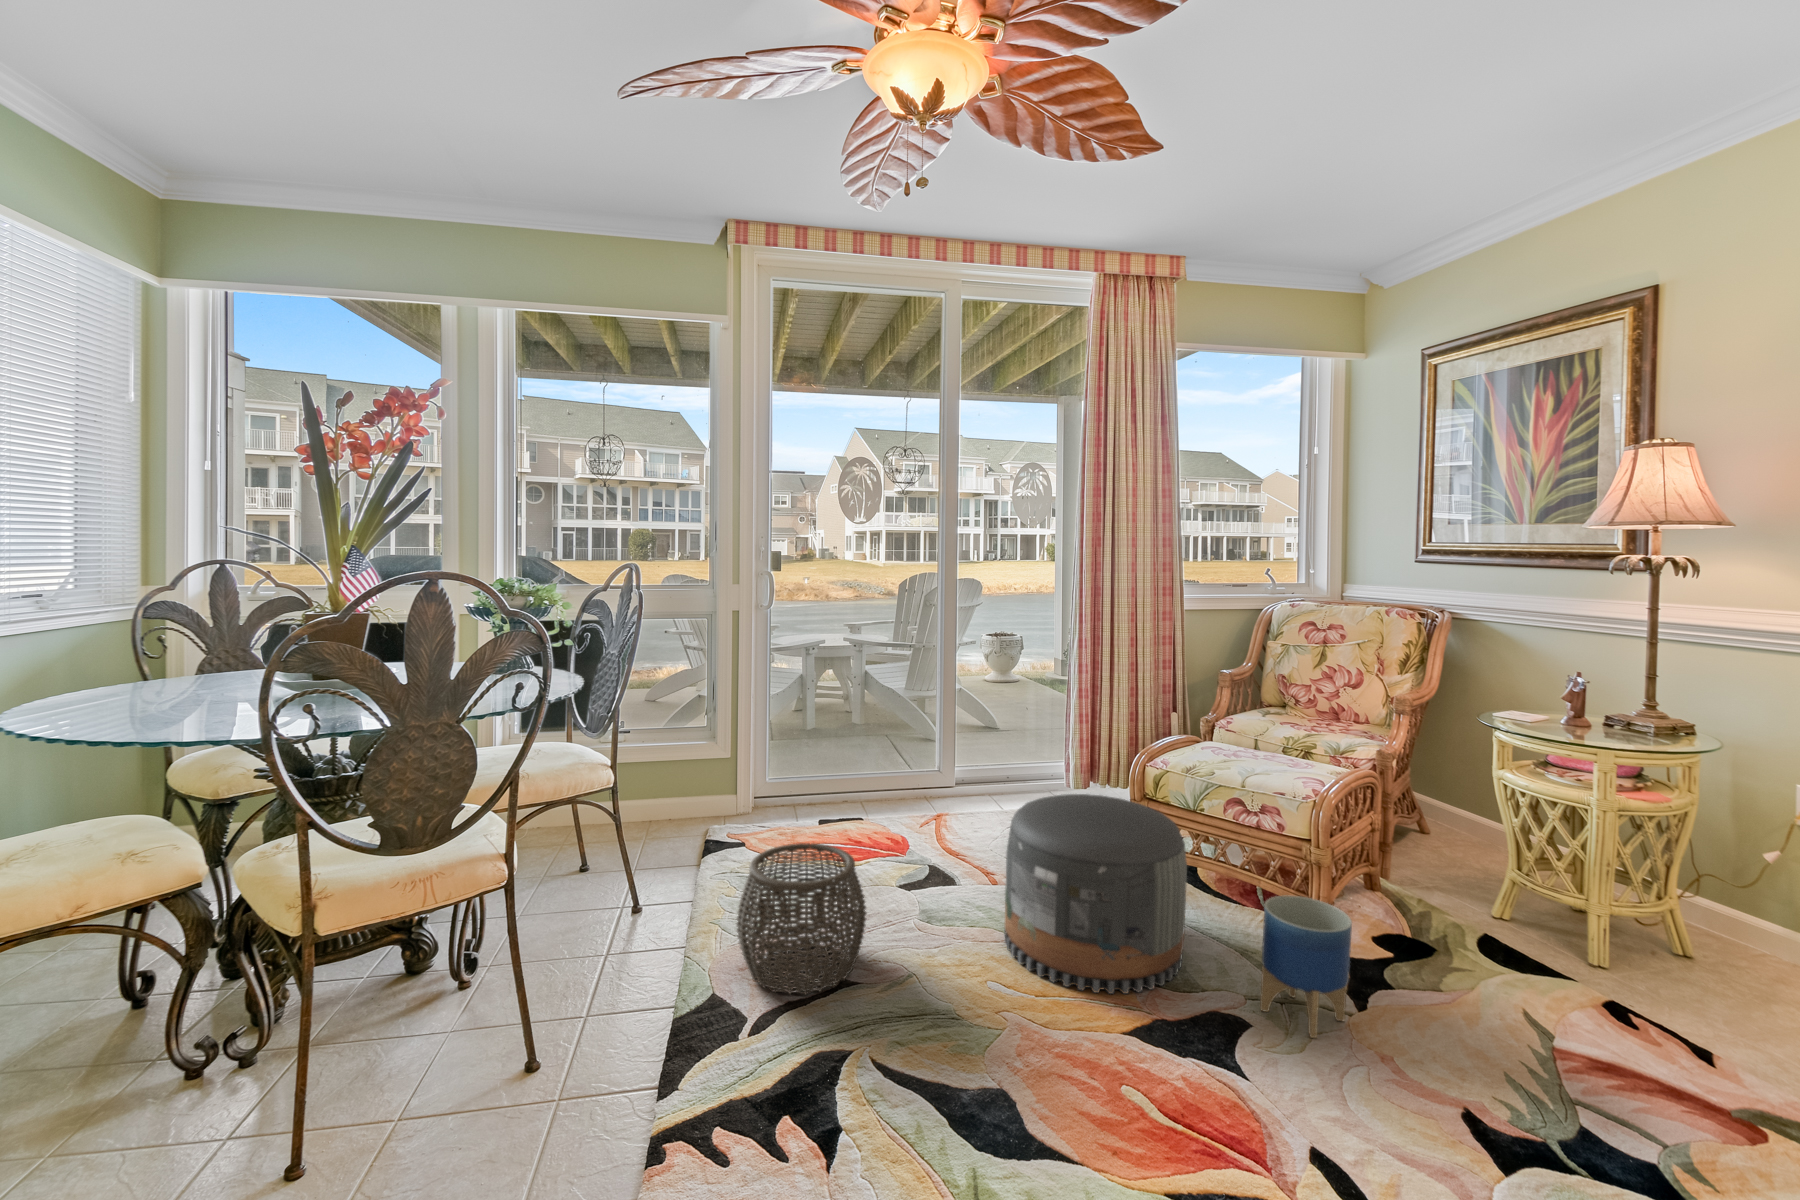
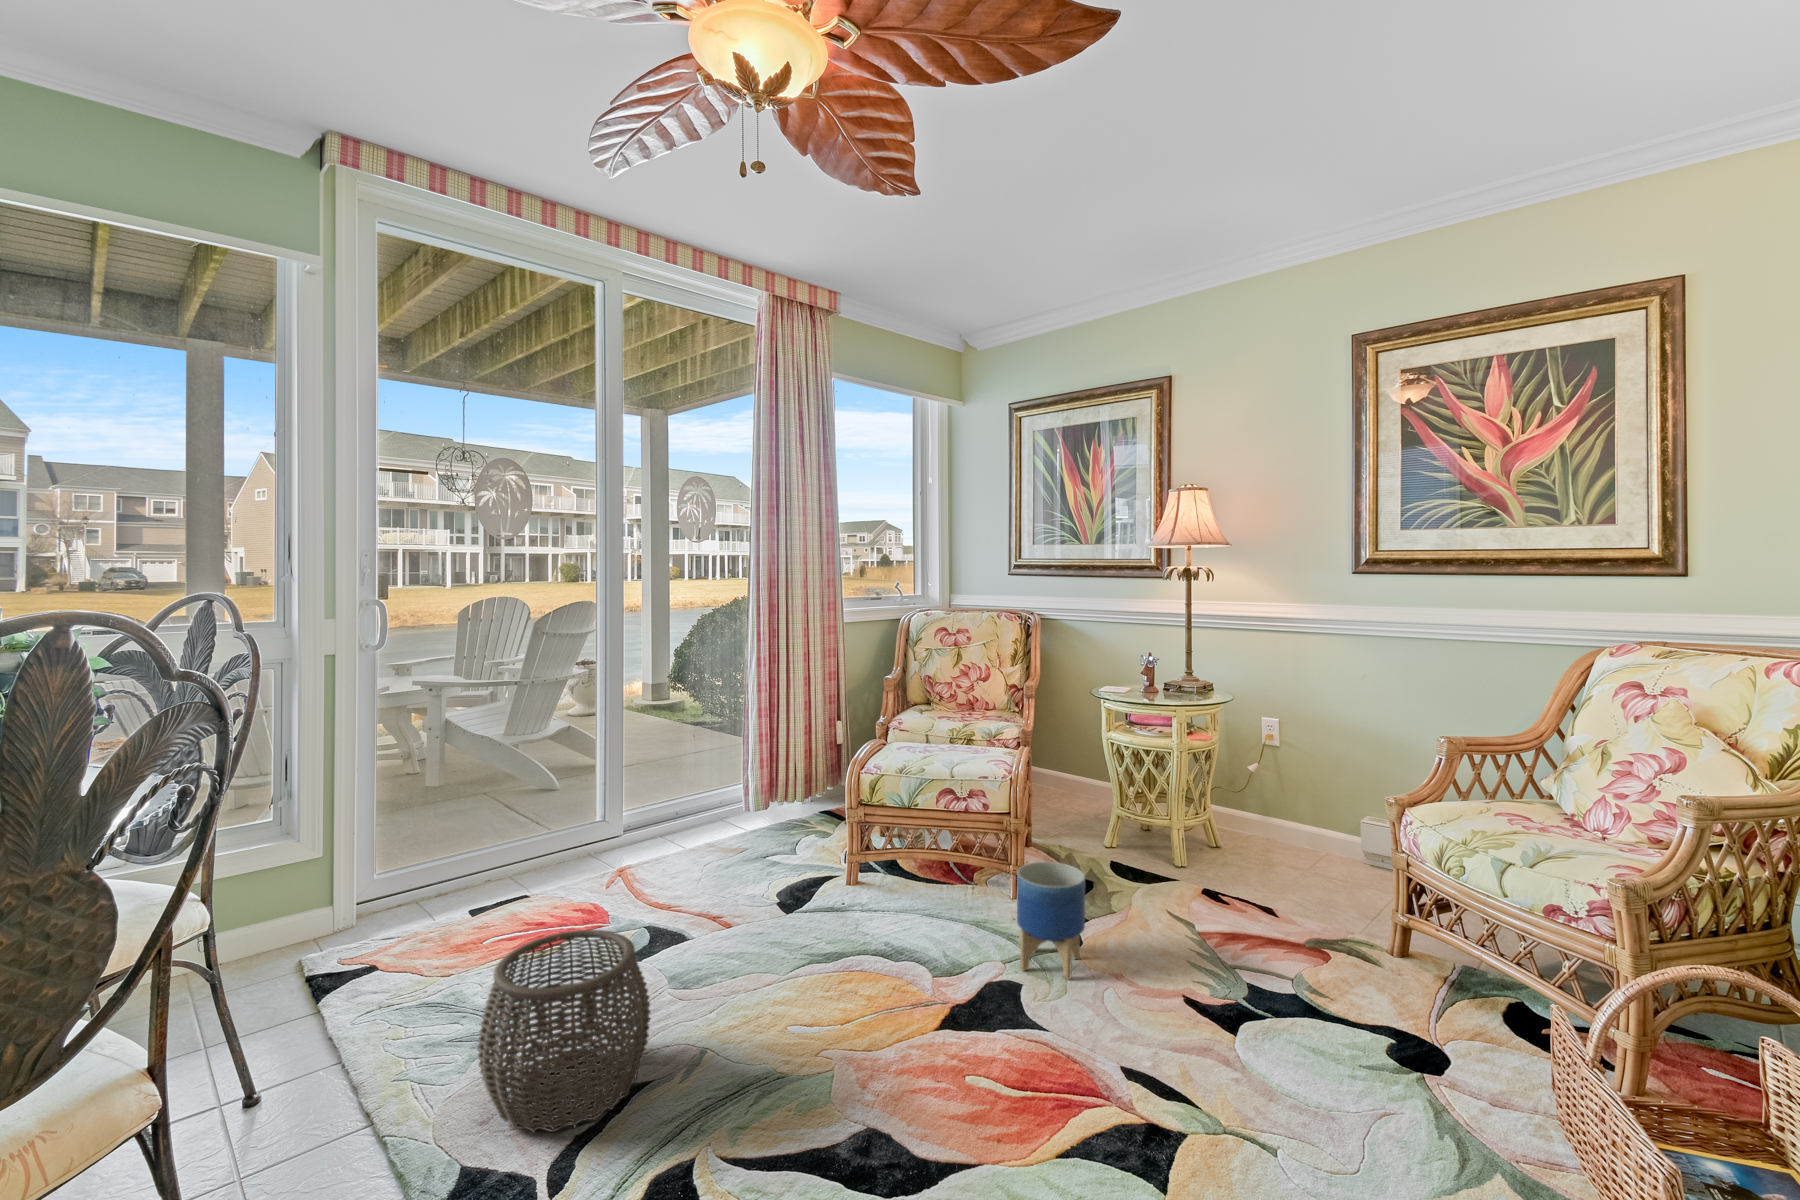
pouf: present [1005,794,1187,994] -> none [771,809,945,1006]

